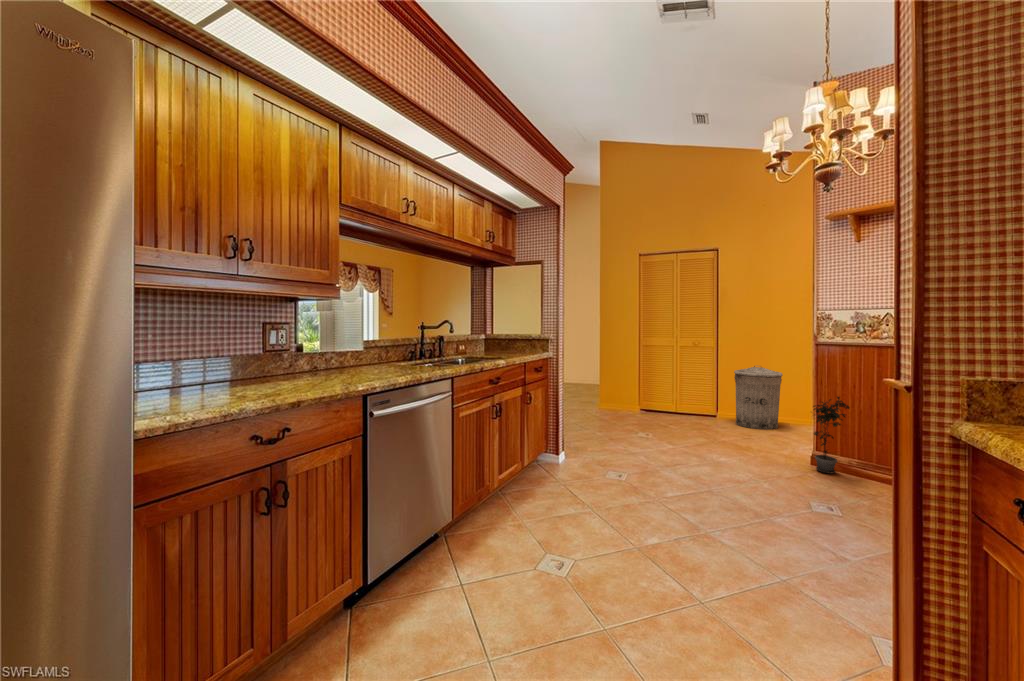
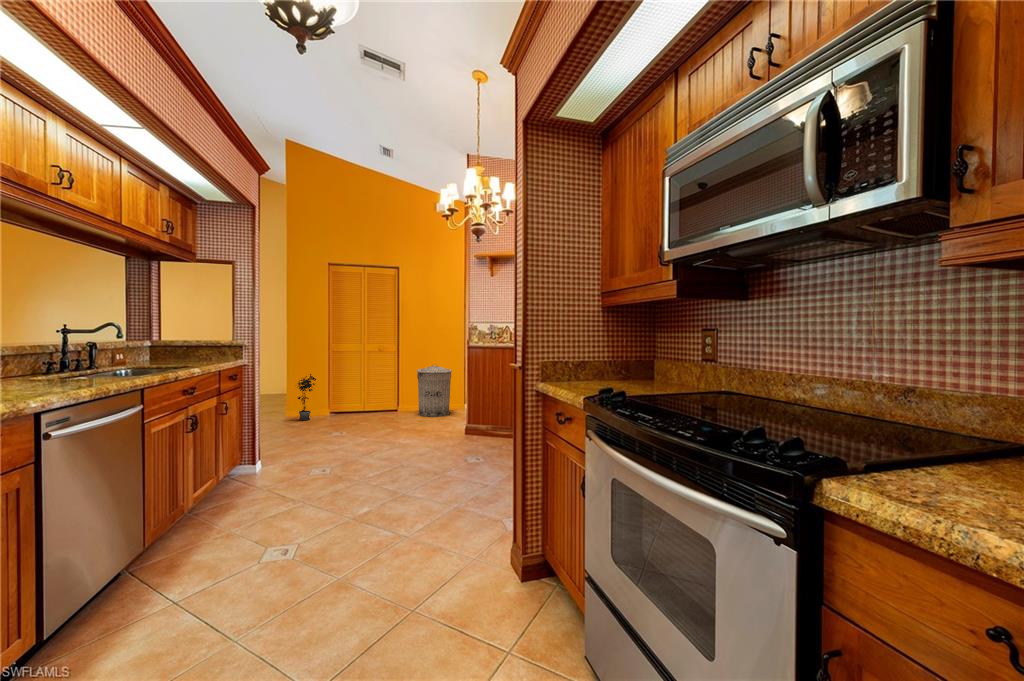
potted plant: present [813,397,850,473] -> present [298,374,316,420]

